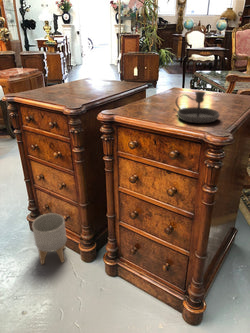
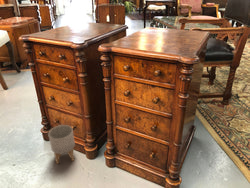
candlestick: present [174,92,219,123] -> none [153,29,187,51]

